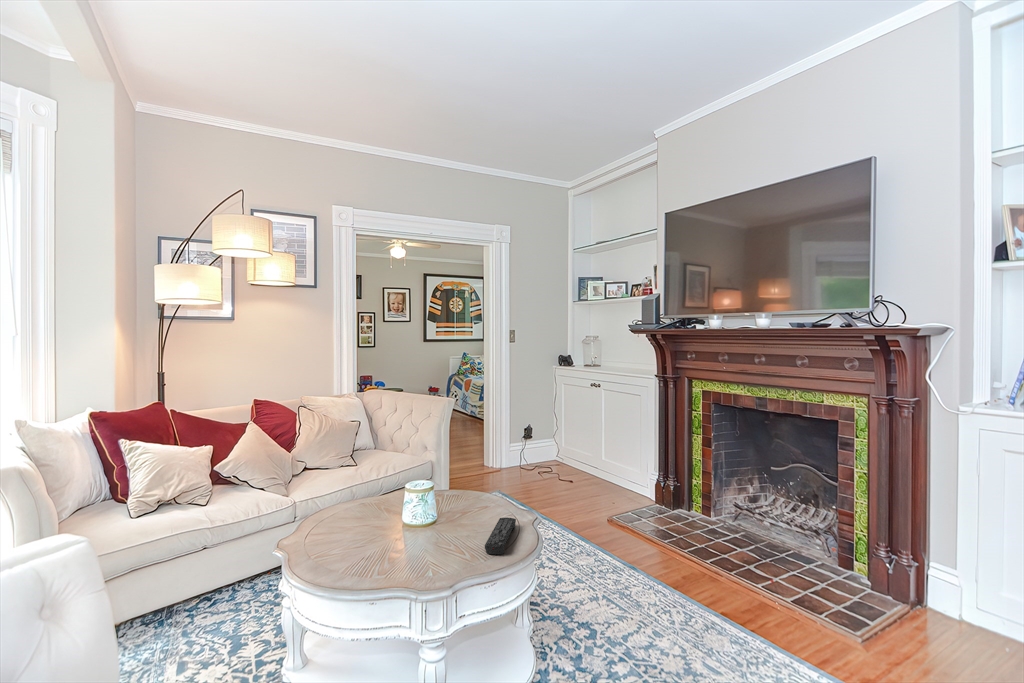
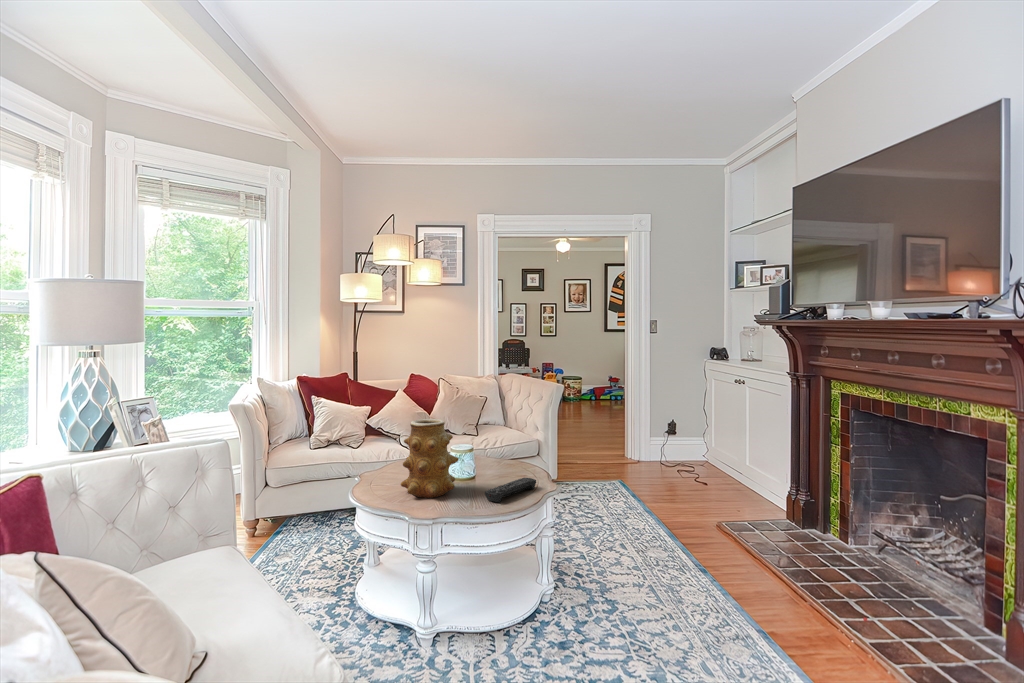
vase: none [377,470,445,567] -> present [401,419,459,498]

